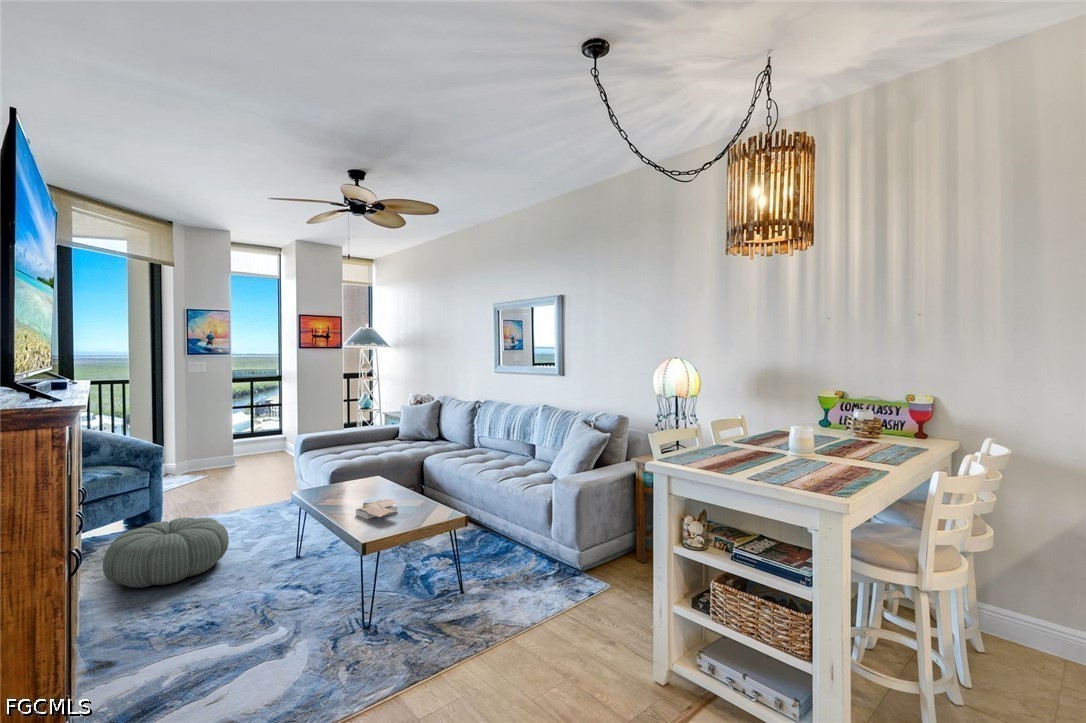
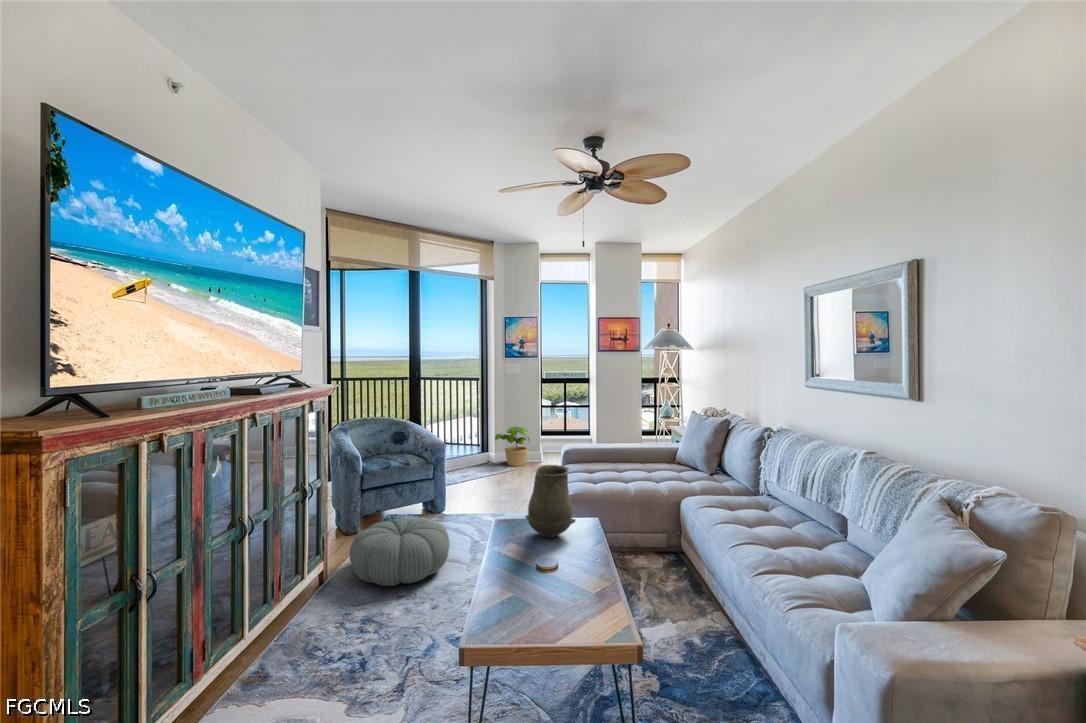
potted plant: none [180,429,230,473] -> present [495,427,530,466]
vase: none [334,436,376,493] -> present [526,465,576,538]
book: present [356,499,397,519] -> none [509,565,558,598]

